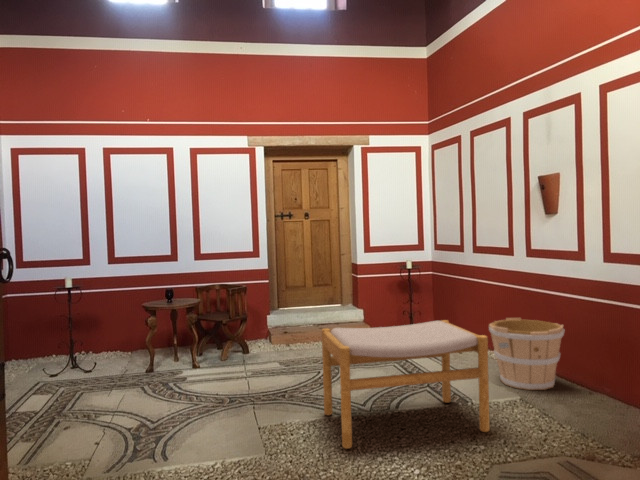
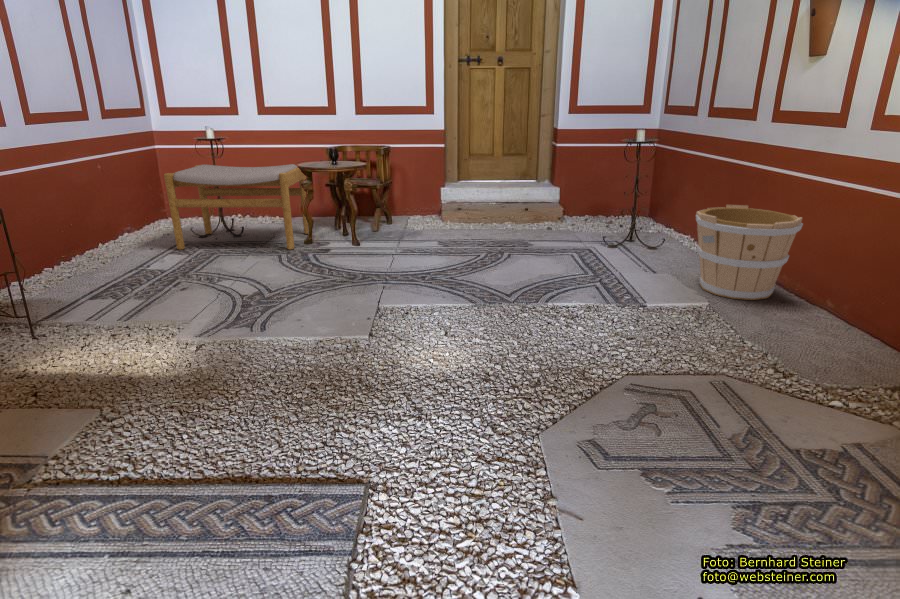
footstool: present [322,320,490,449] -> present [164,164,309,250]

